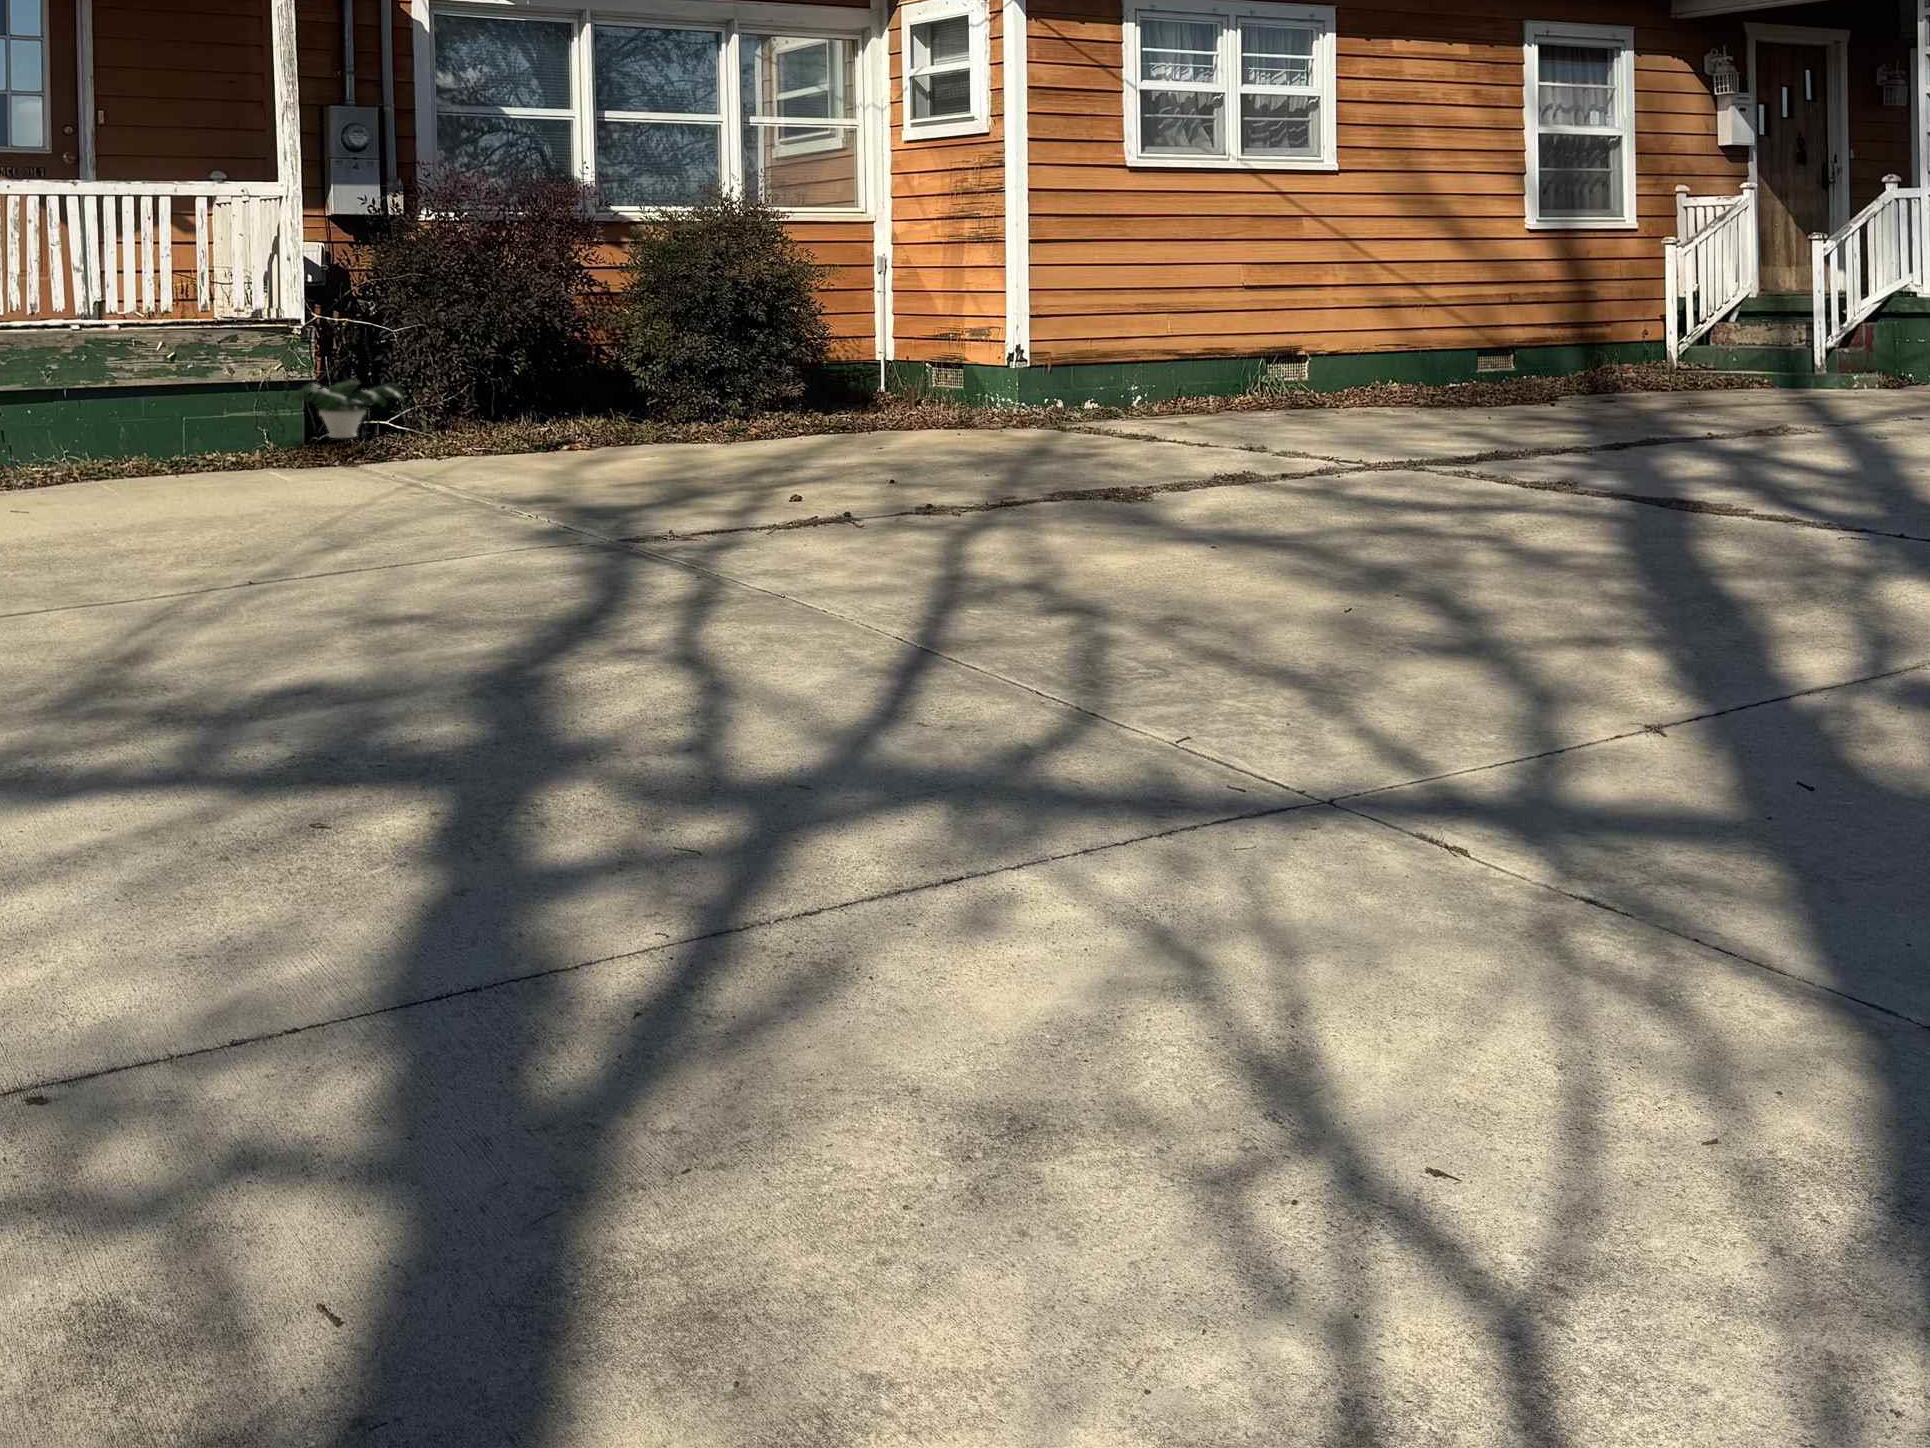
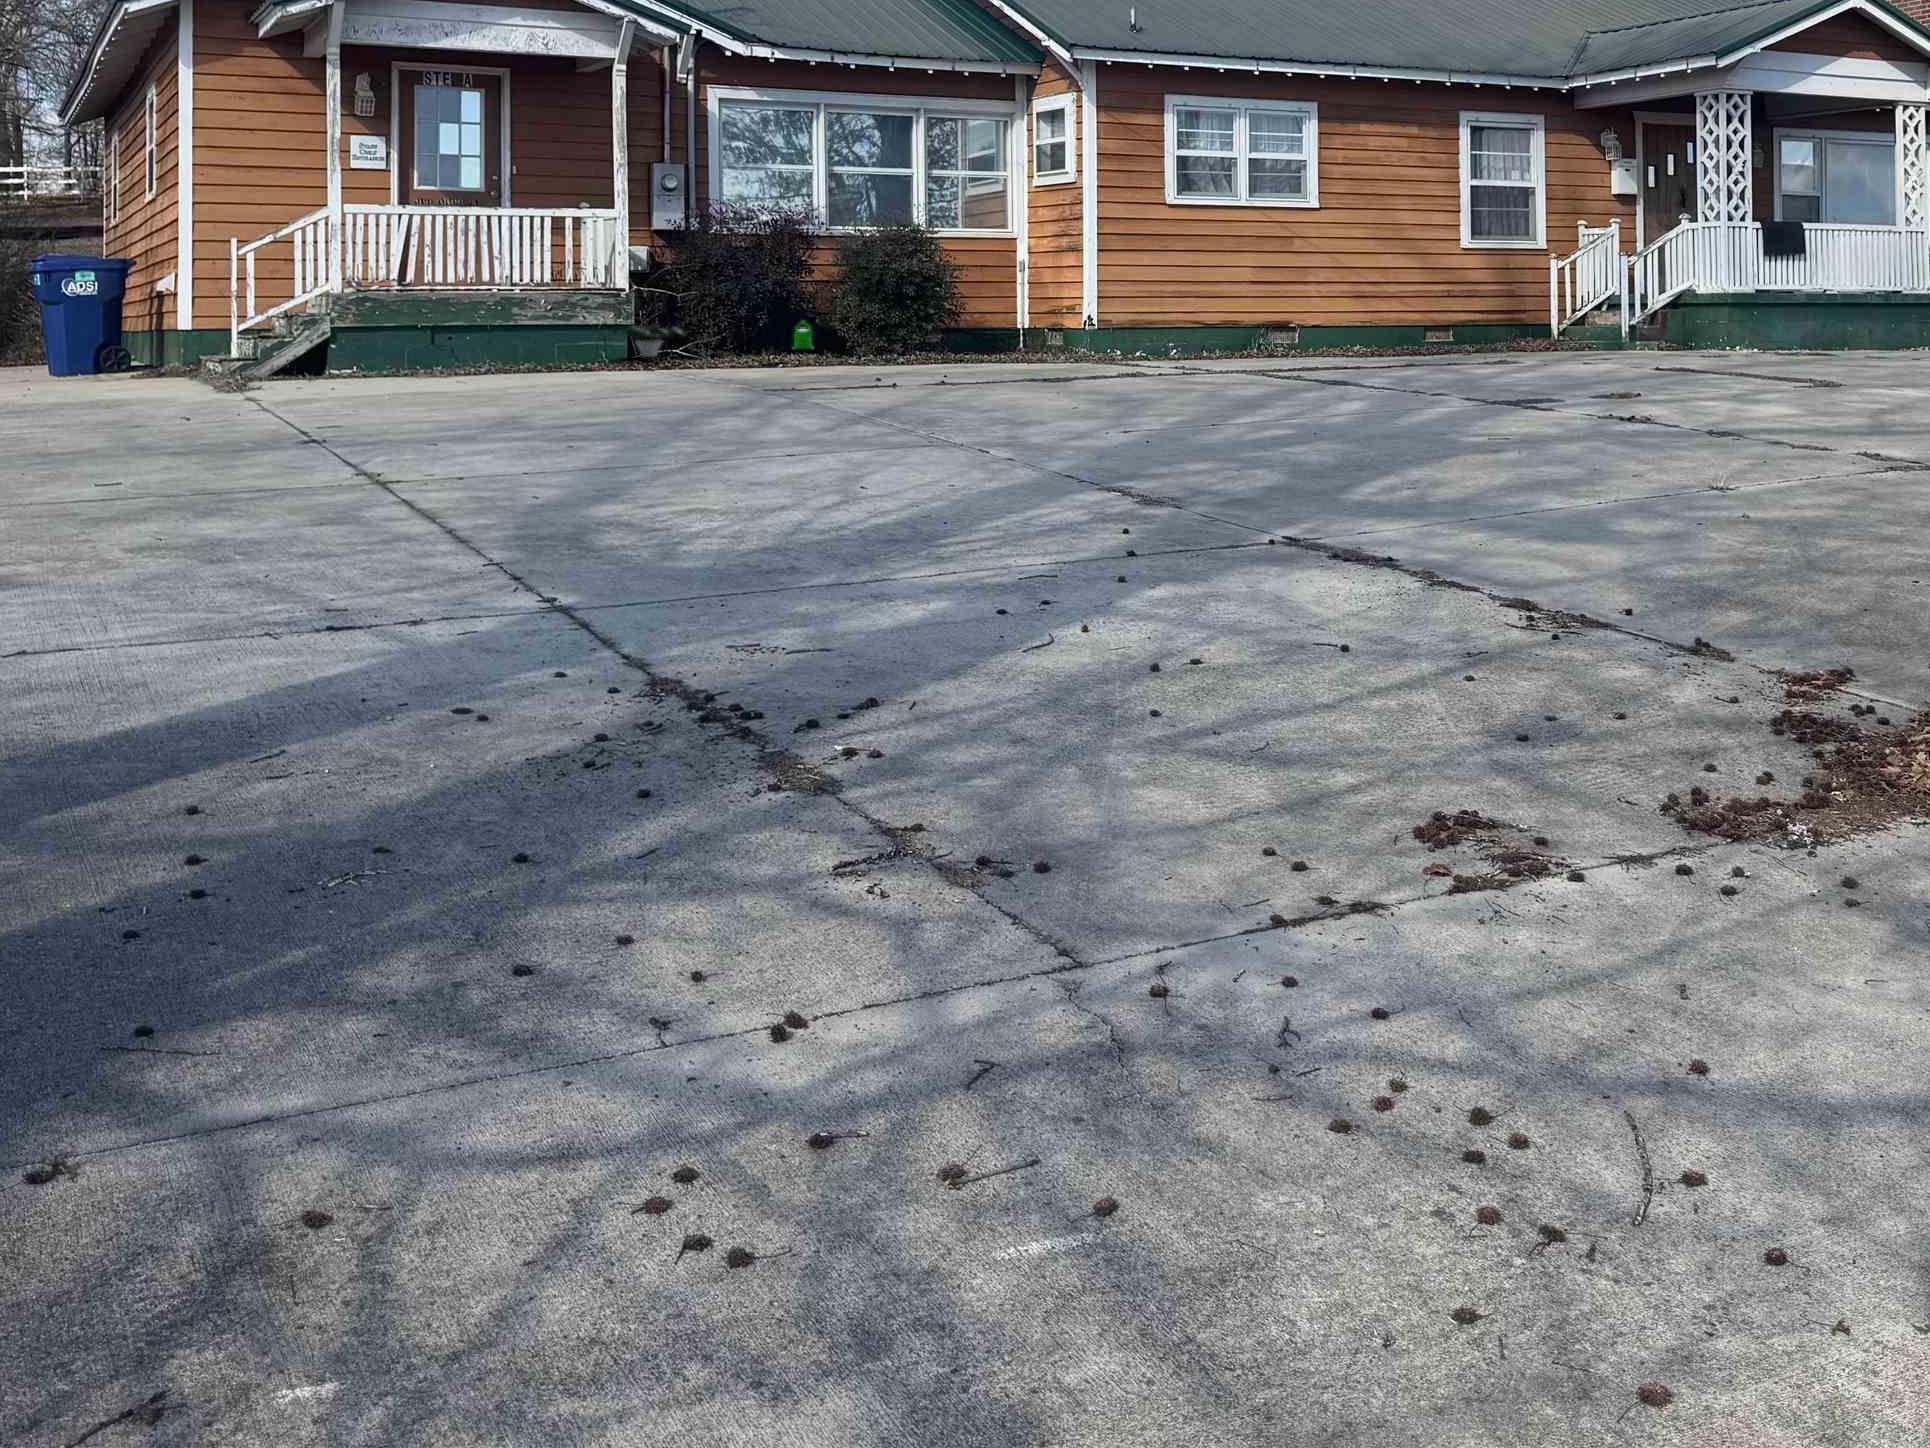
watering can: none [572,366,608,413] -> present [794,321,812,349]

